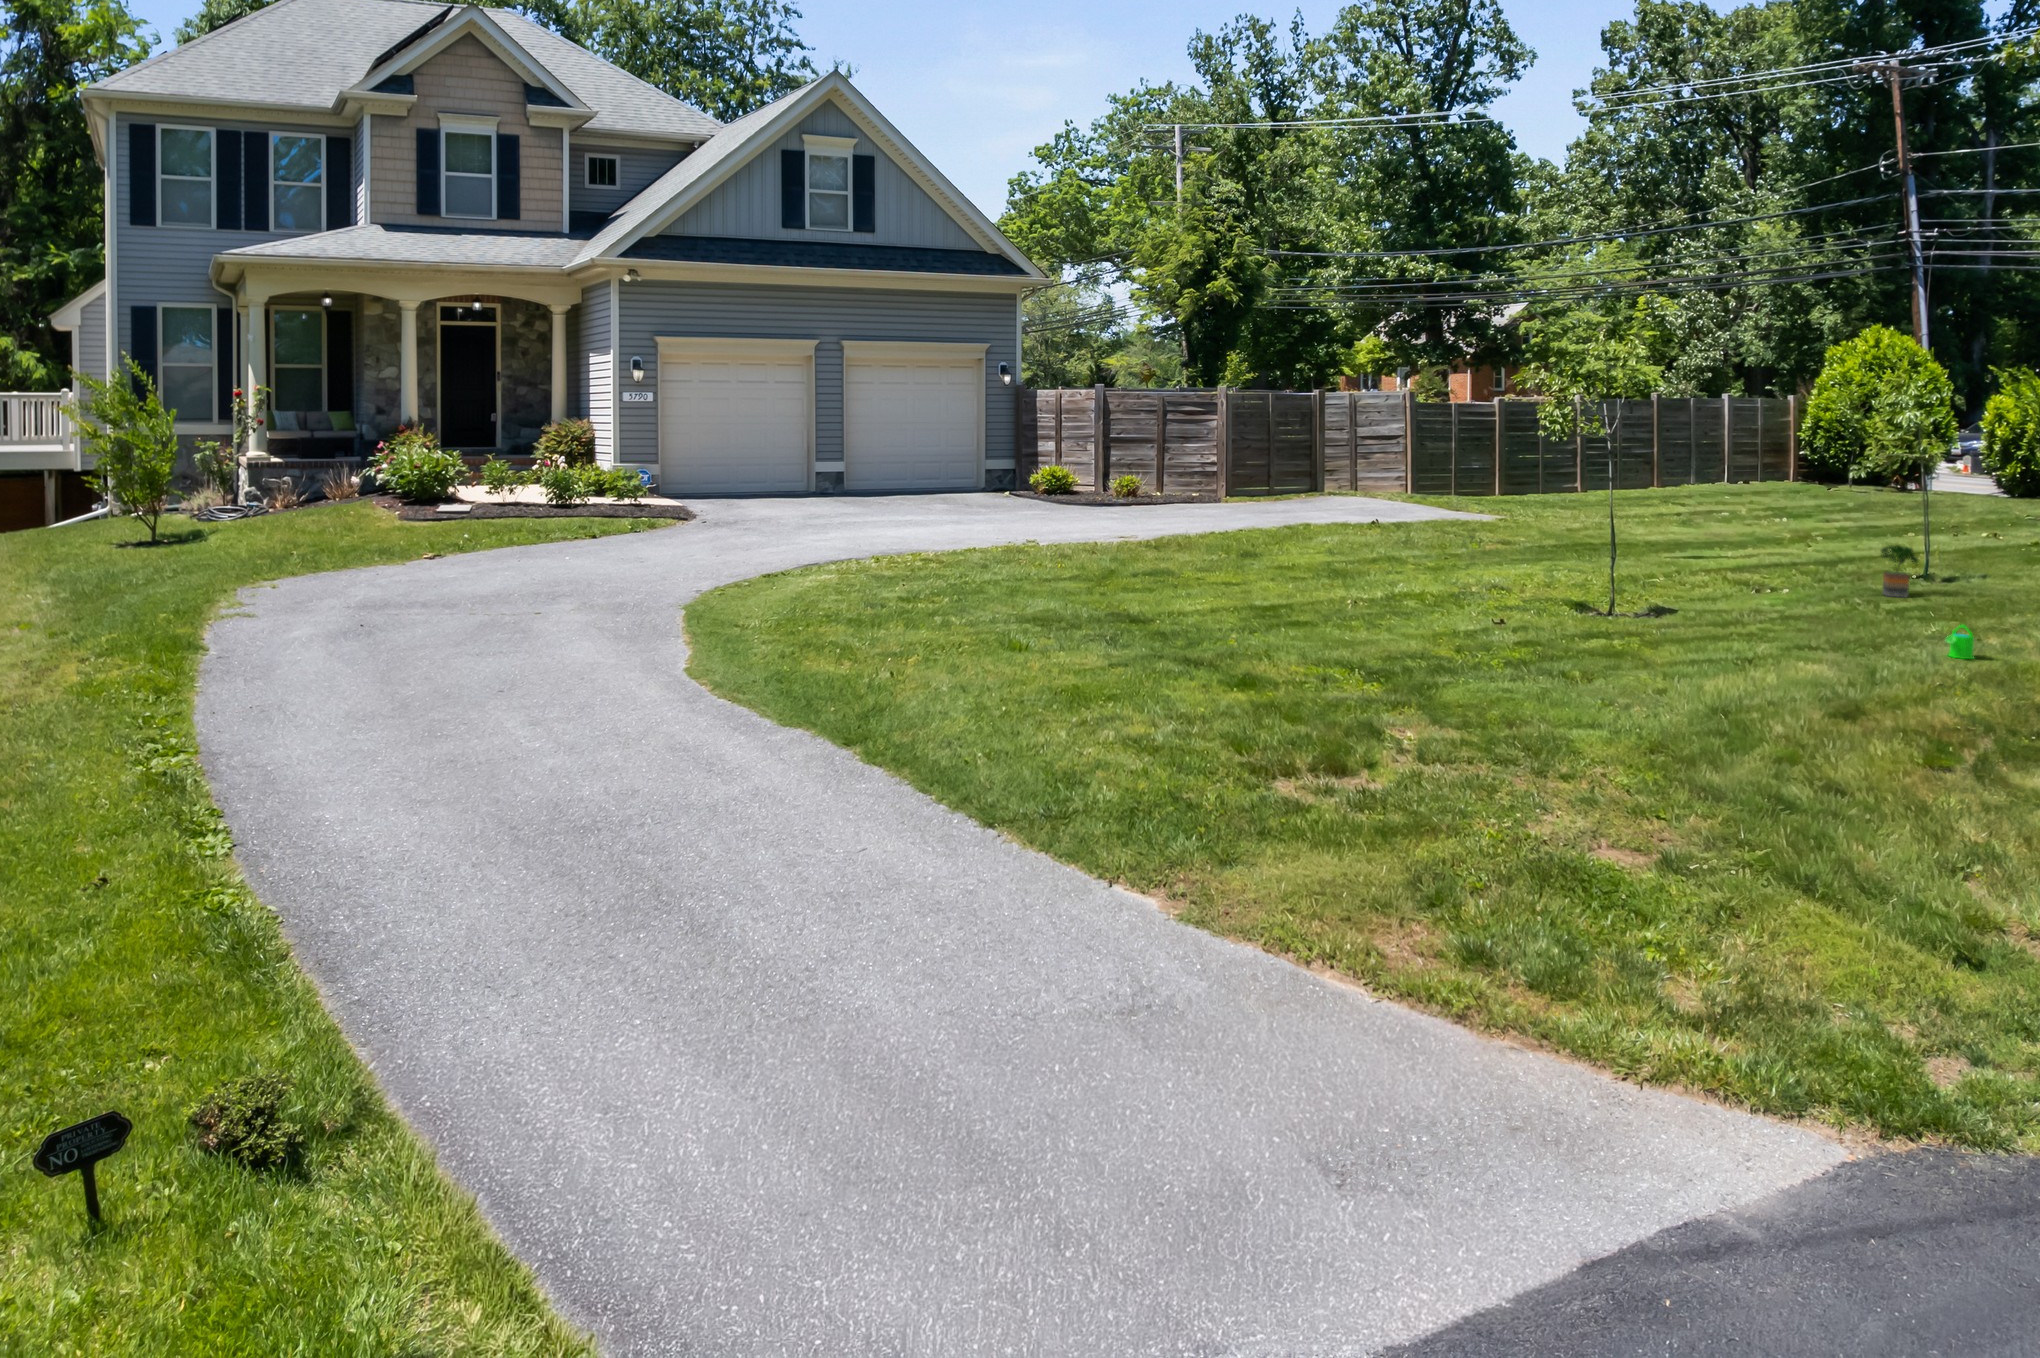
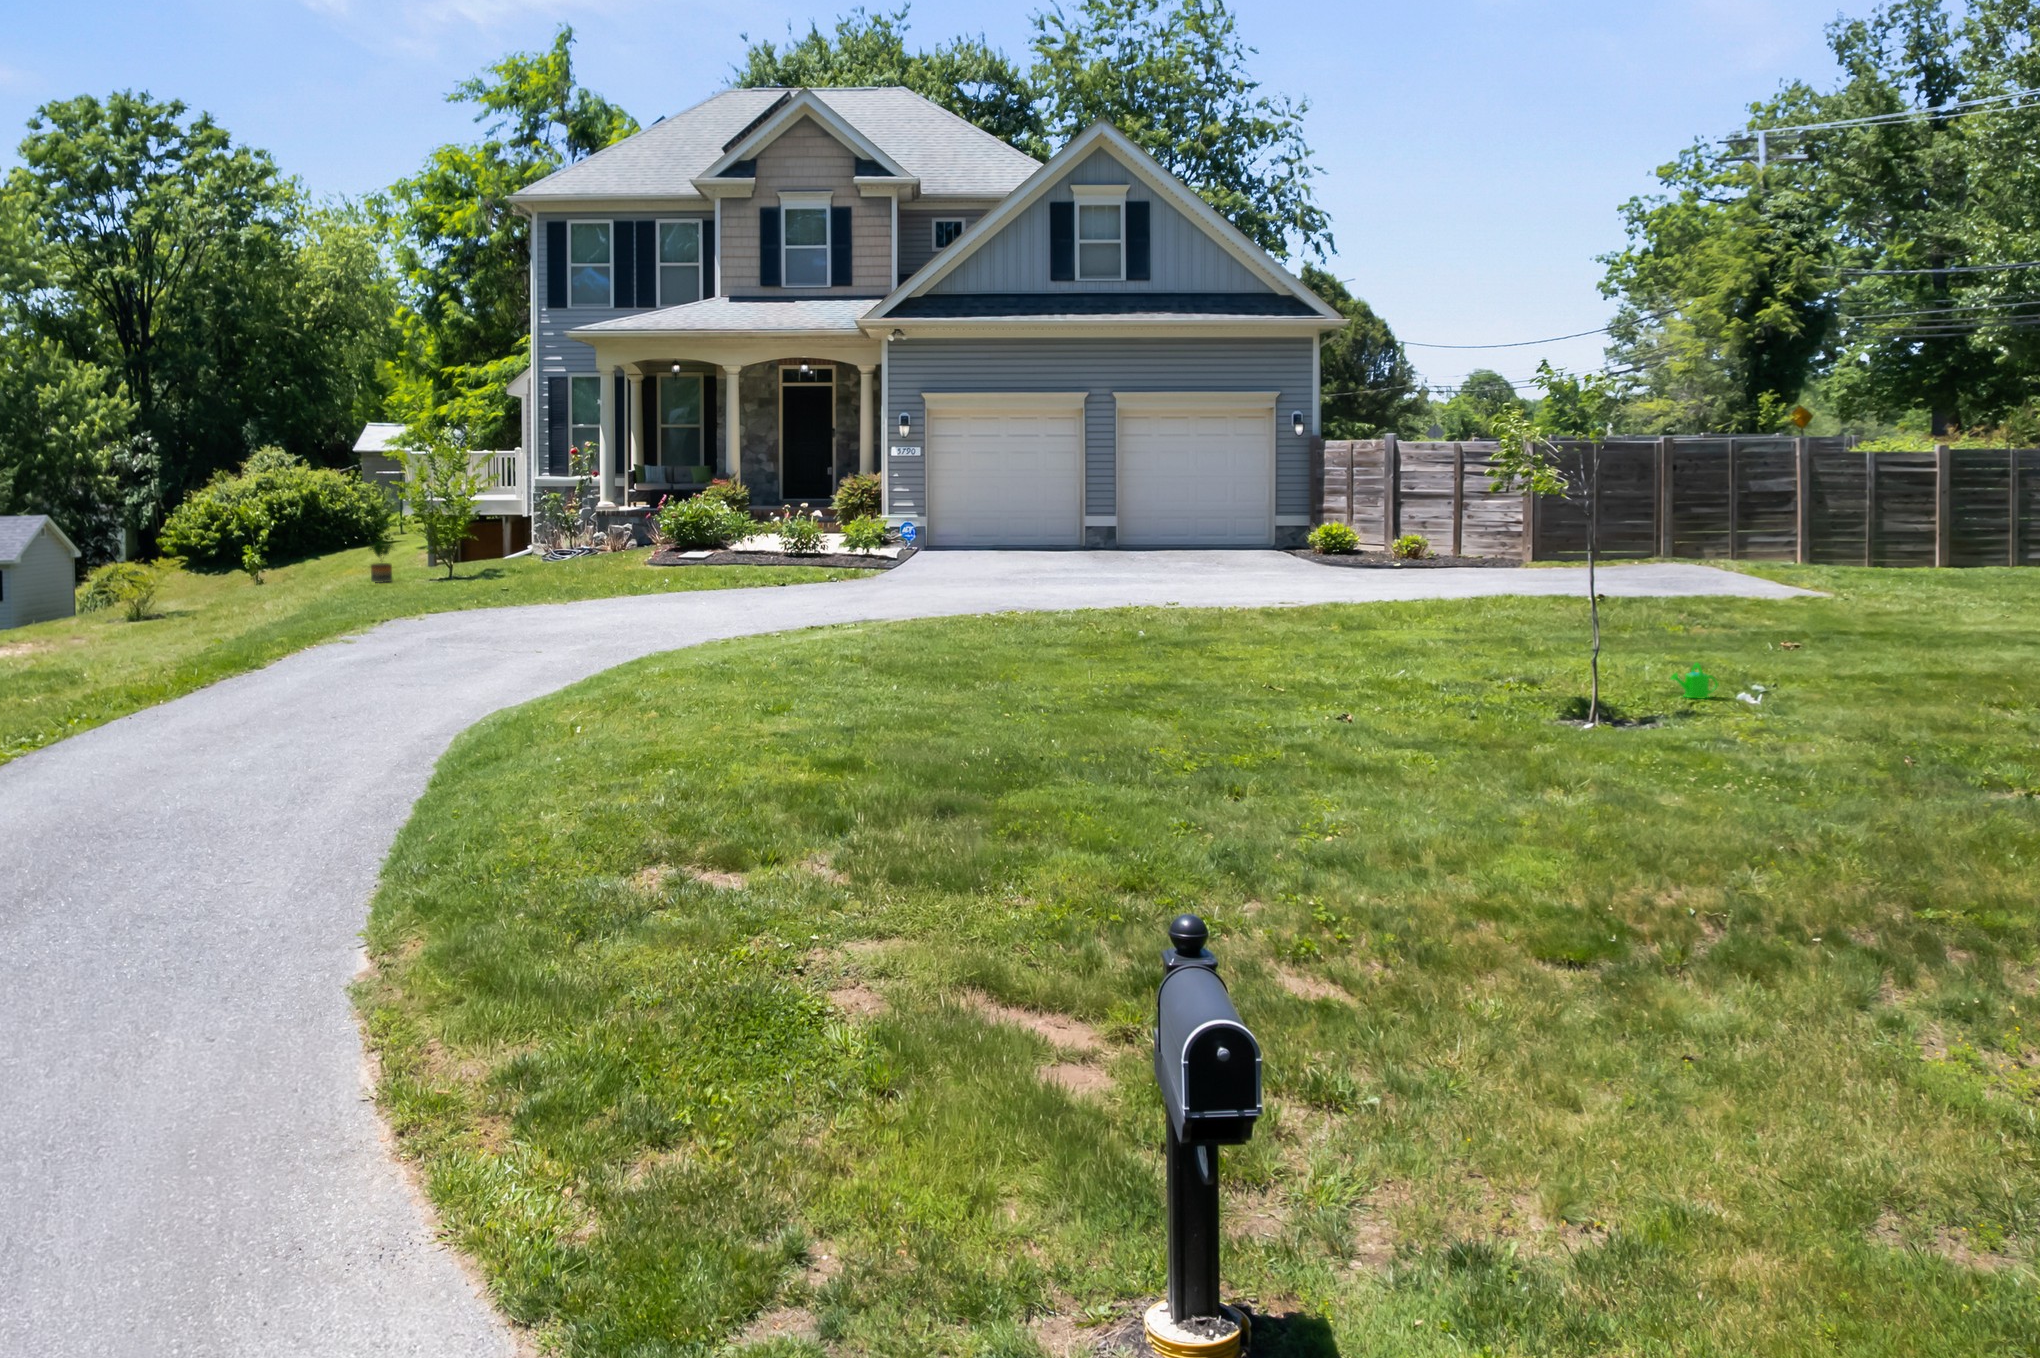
potted tree: present [1881,545,1919,598] -> present [368,542,393,583]

